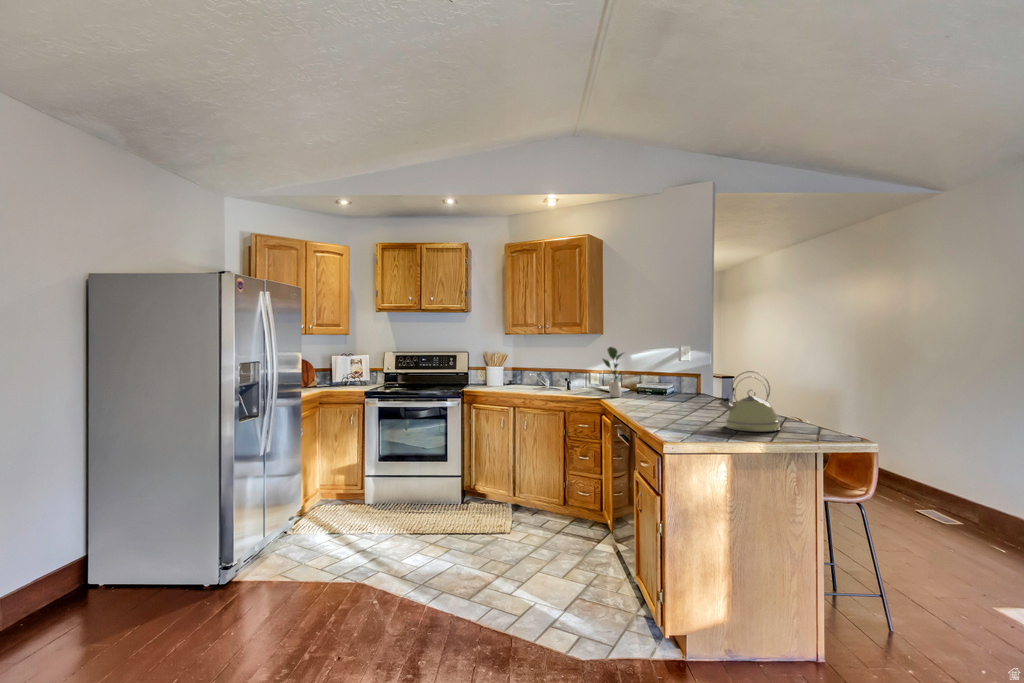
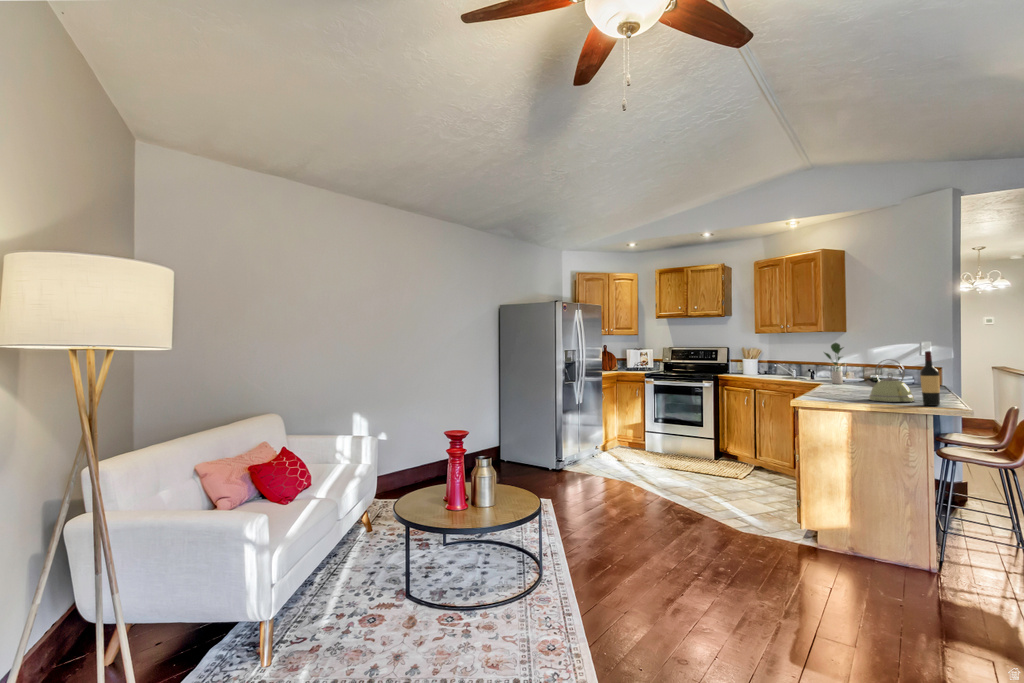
wine bottle: none [805,361,829,436] -> present [920,351,940,406]

